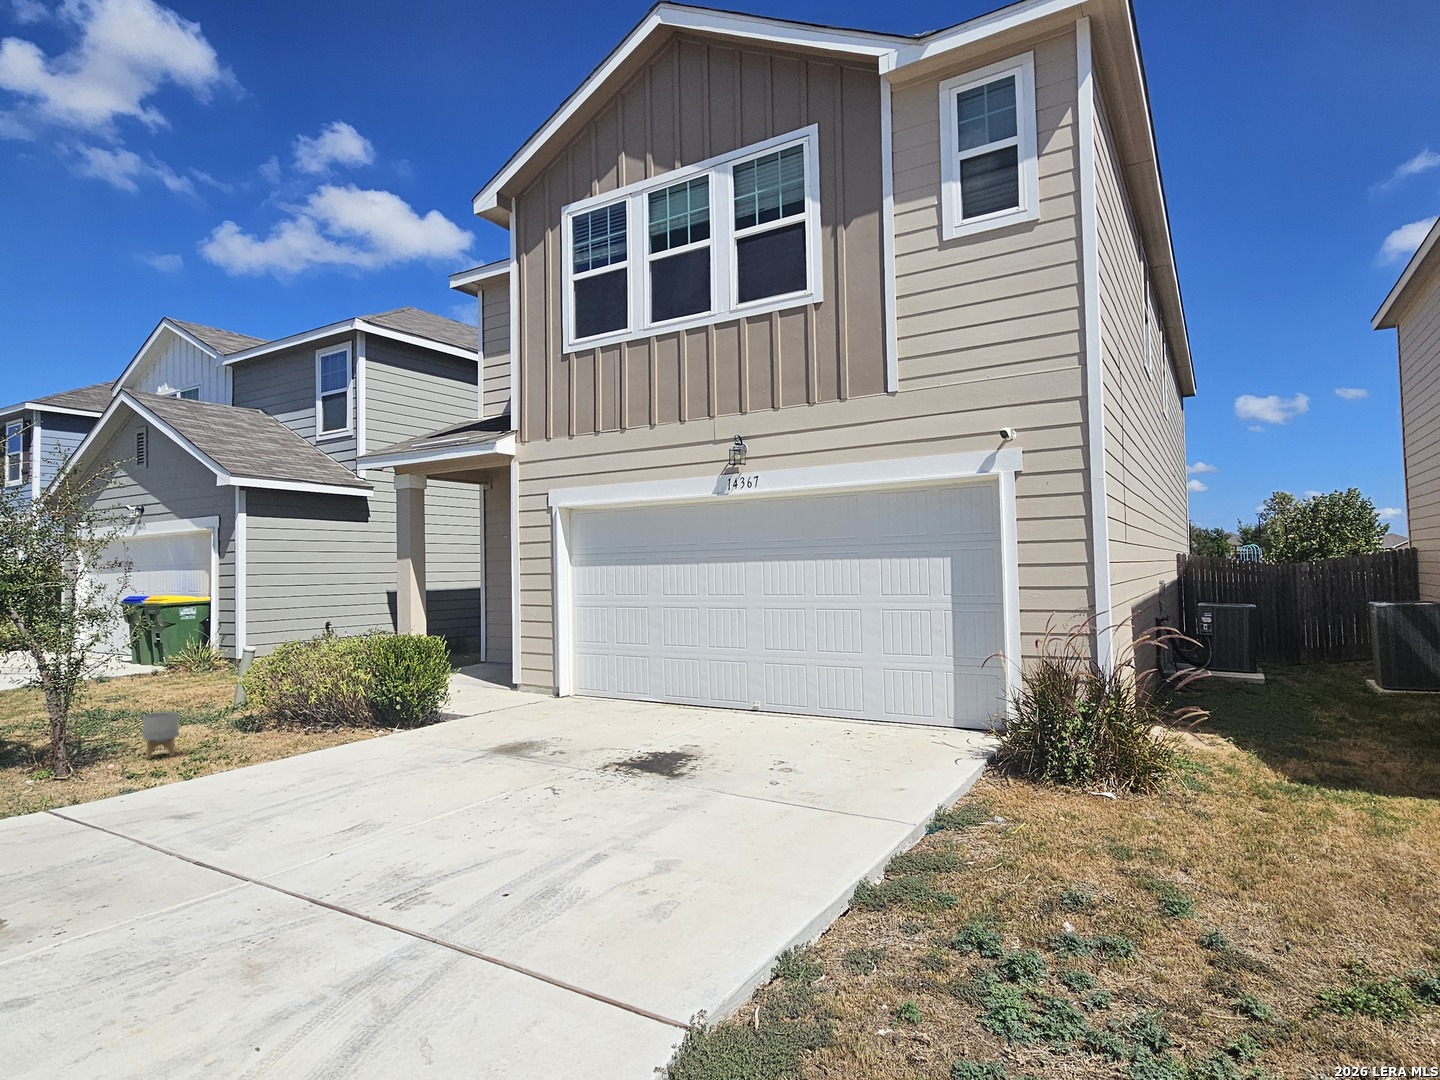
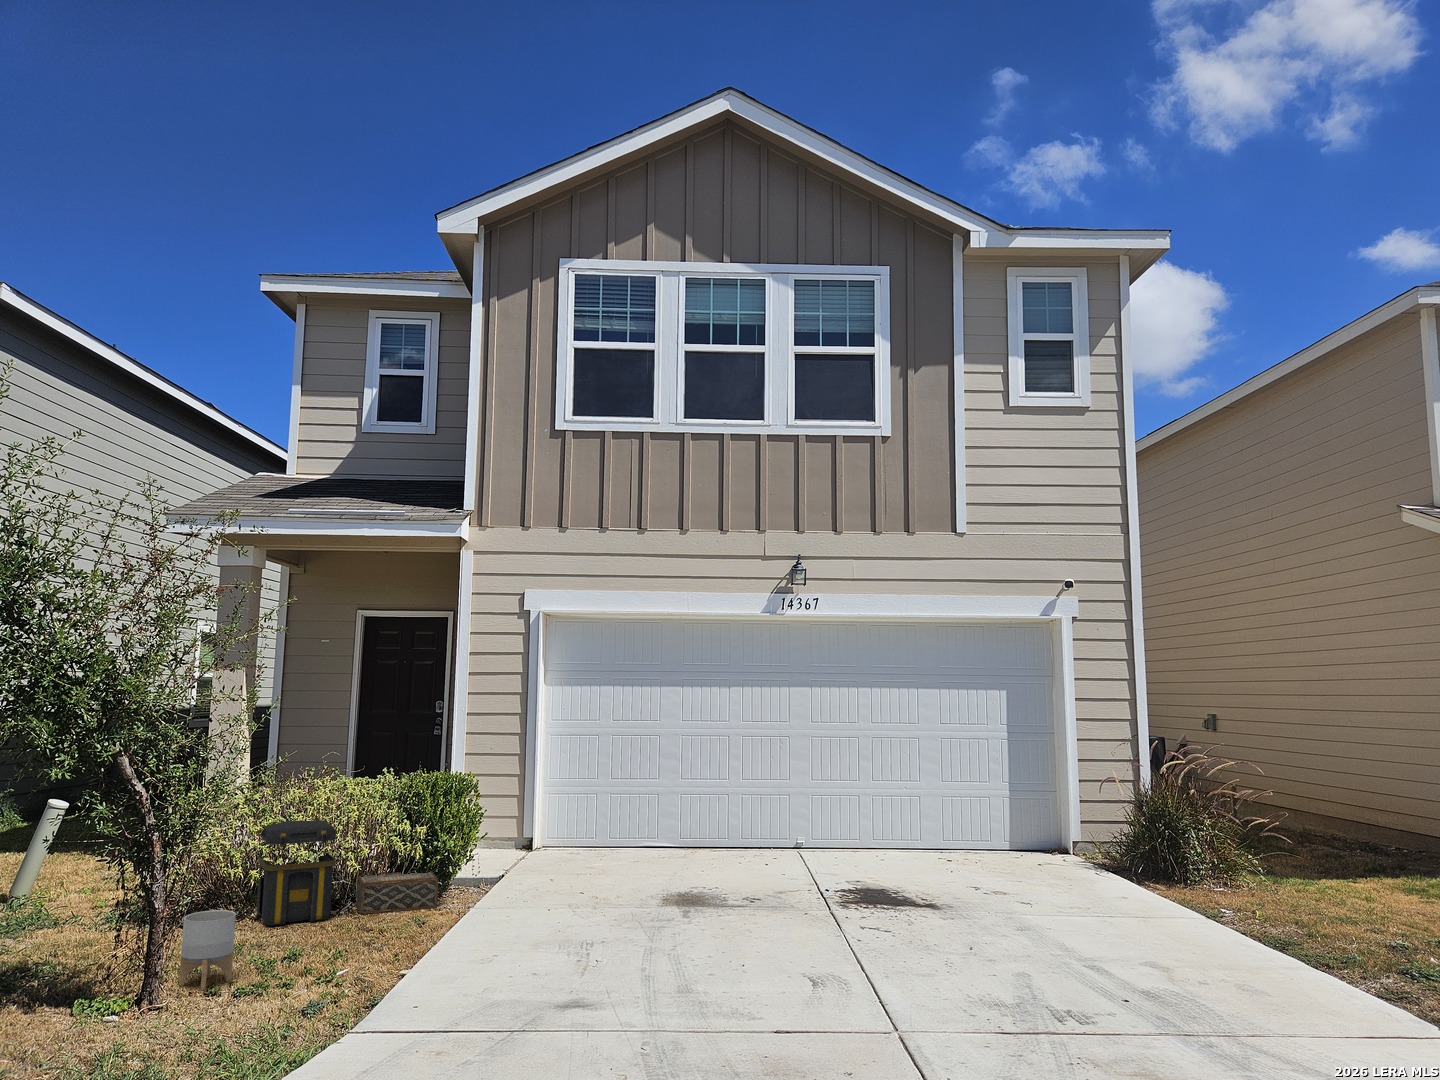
toolbox: none [278,663,340,731] -> present [257,819,336,926]
woven basket: none [345,704,409,730] -> present [356,871,438,914]

